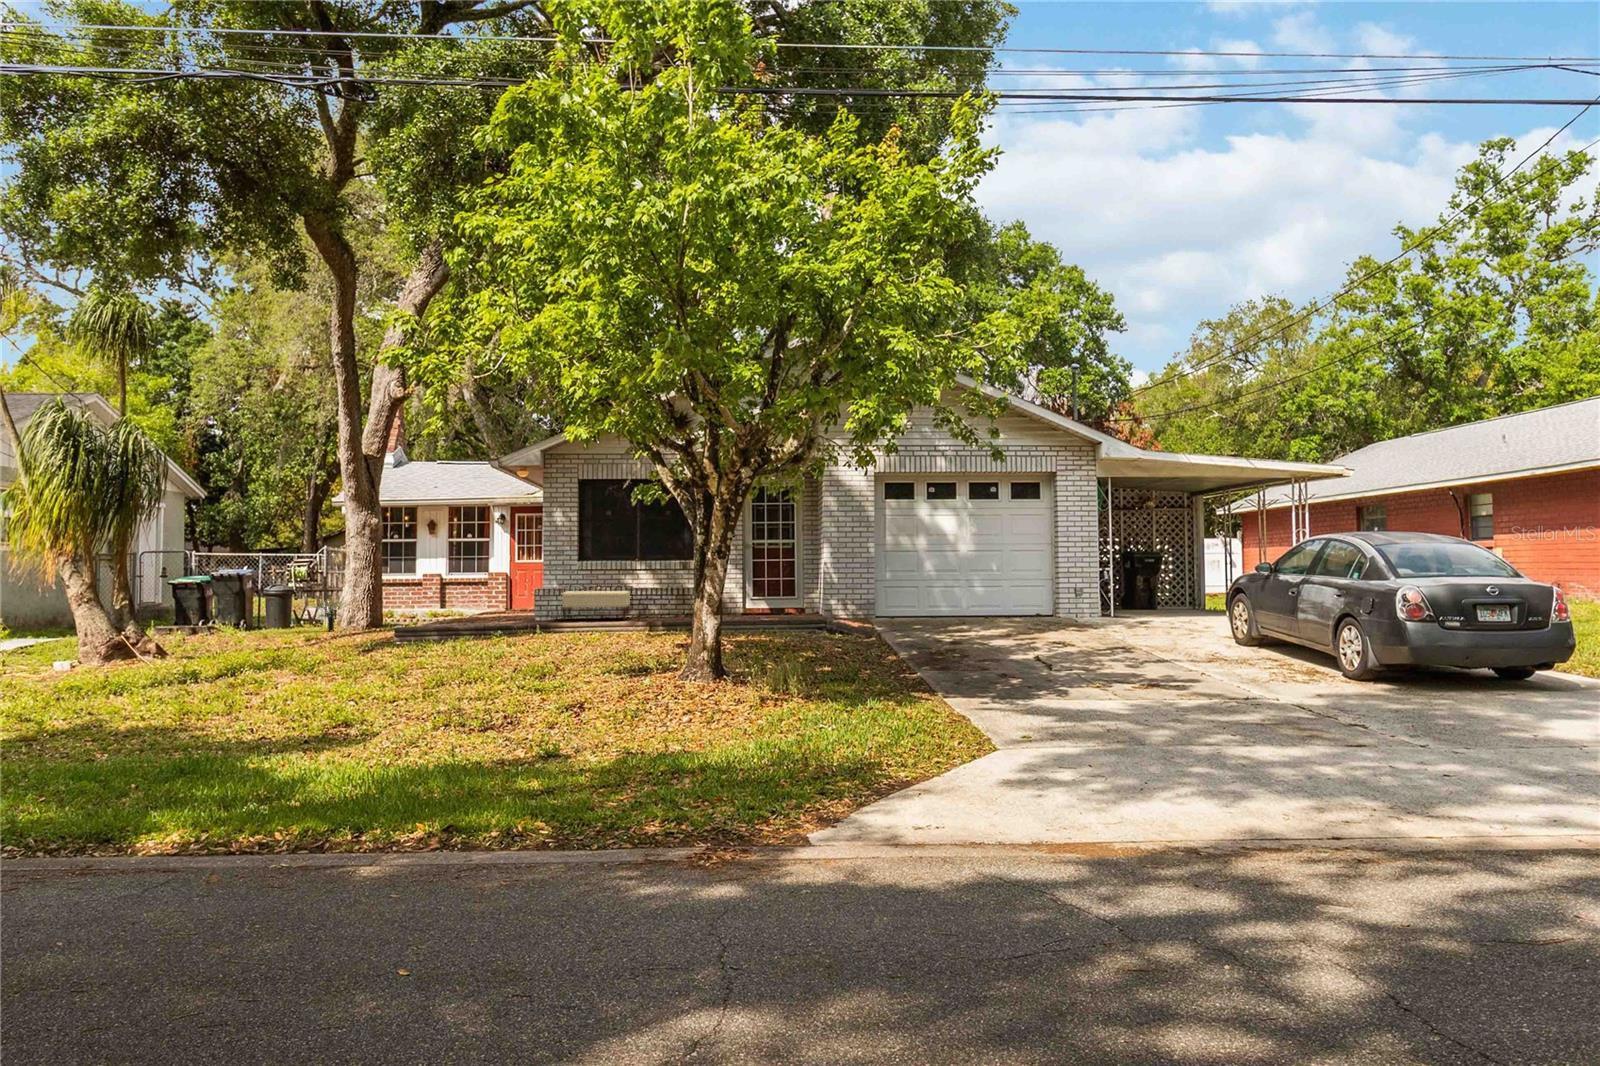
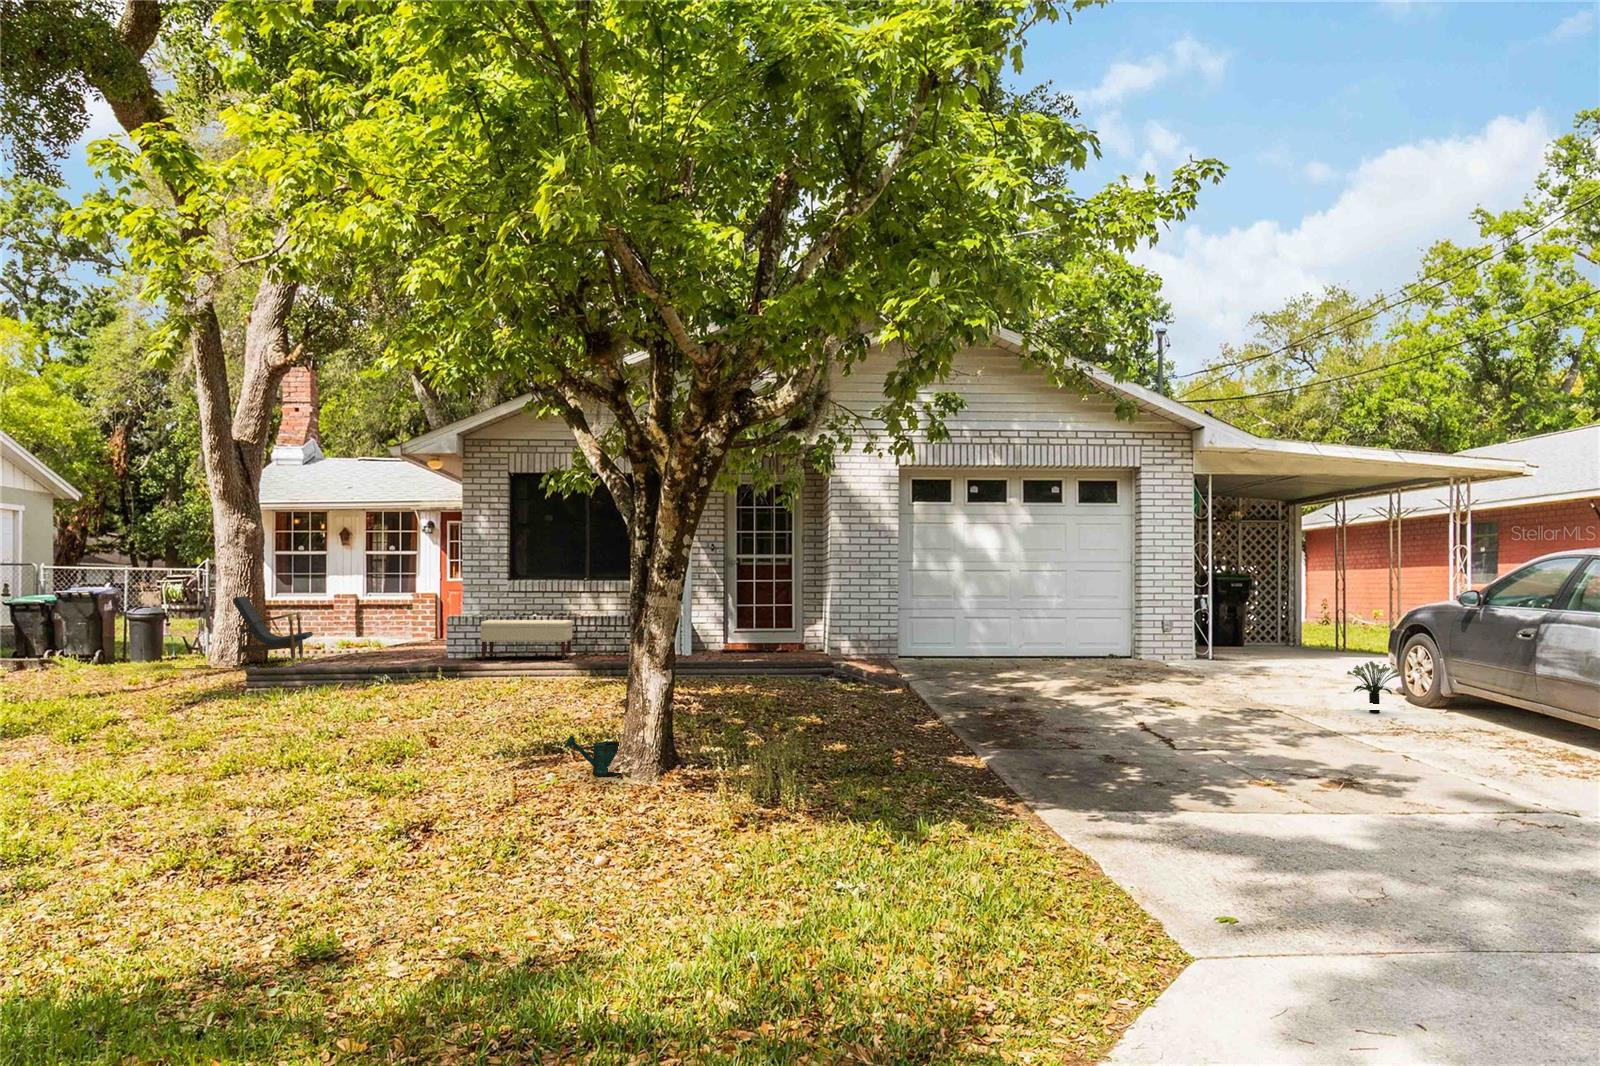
lounge chair: none [381,575,436,627] -> present [233,596,313,667]
potted plant: present [314,599,346,631] -> present [1347,661,1400,713]
watering can: none [655,658,695,683] -> present [566,734,622,776]

